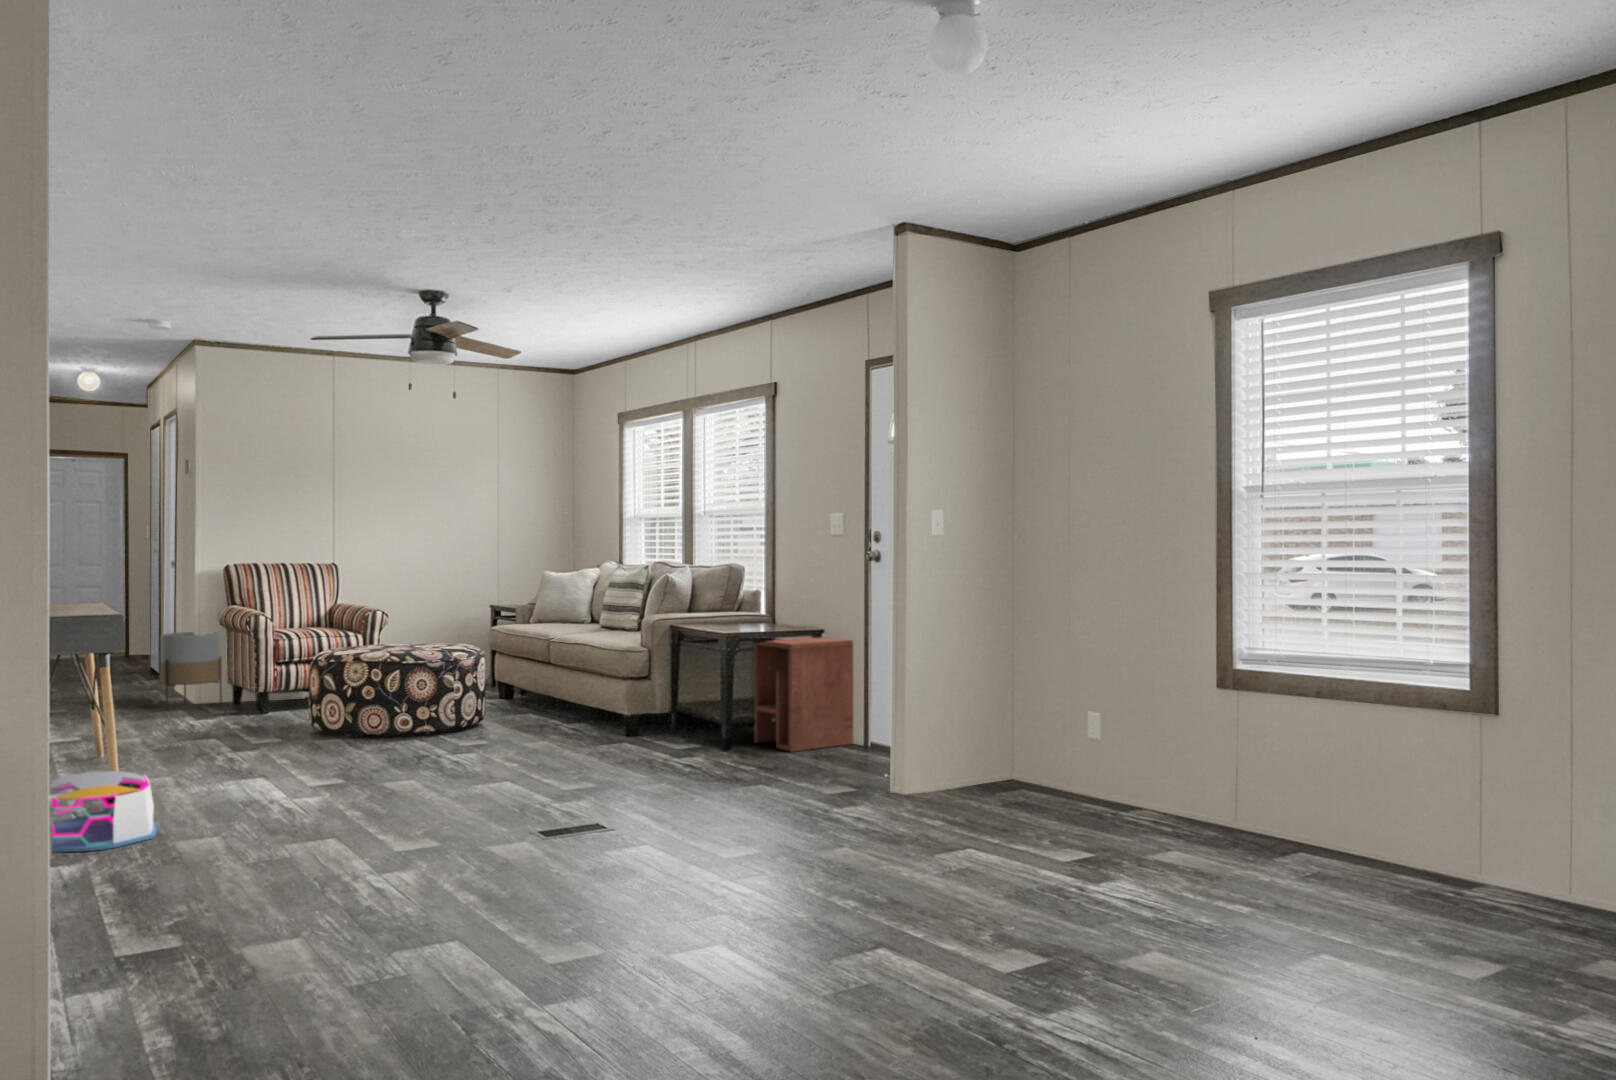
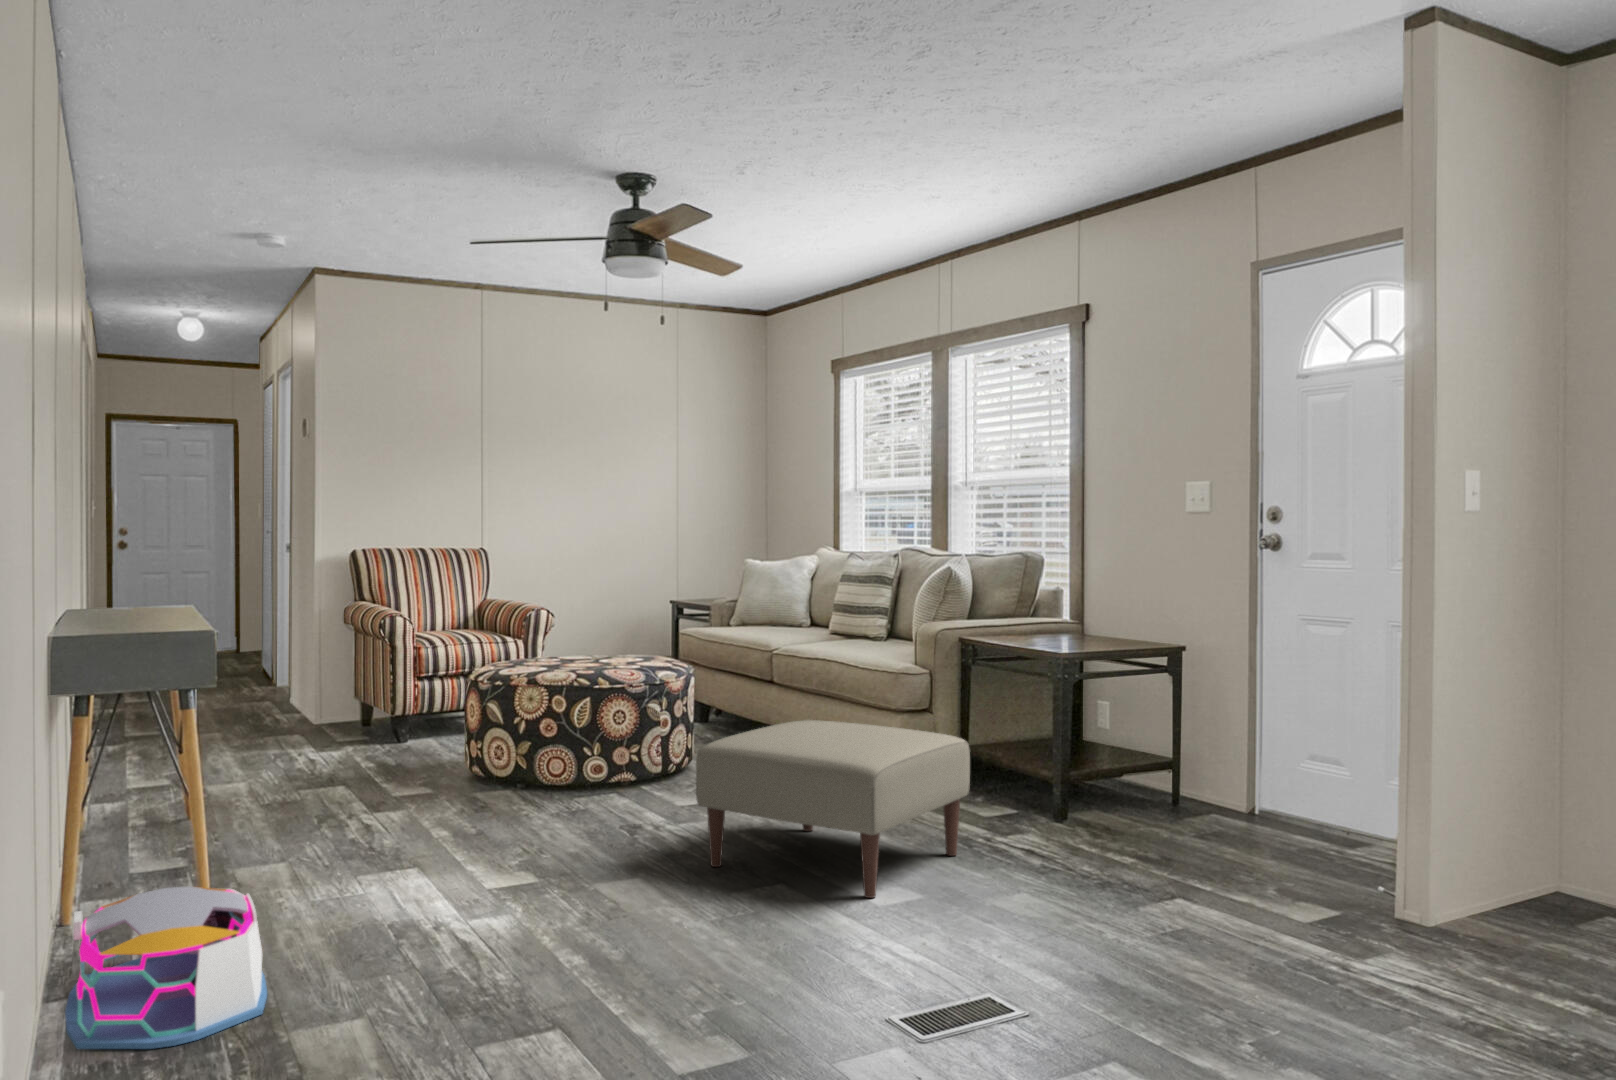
planter: present [160,632,222,710] -> none [273,635,348,737]
side table: present [754,637,853,752] -> none [1095,656,1246,831]
ottoman: none [454,680,645,786] -> present [696,720,970,898]

